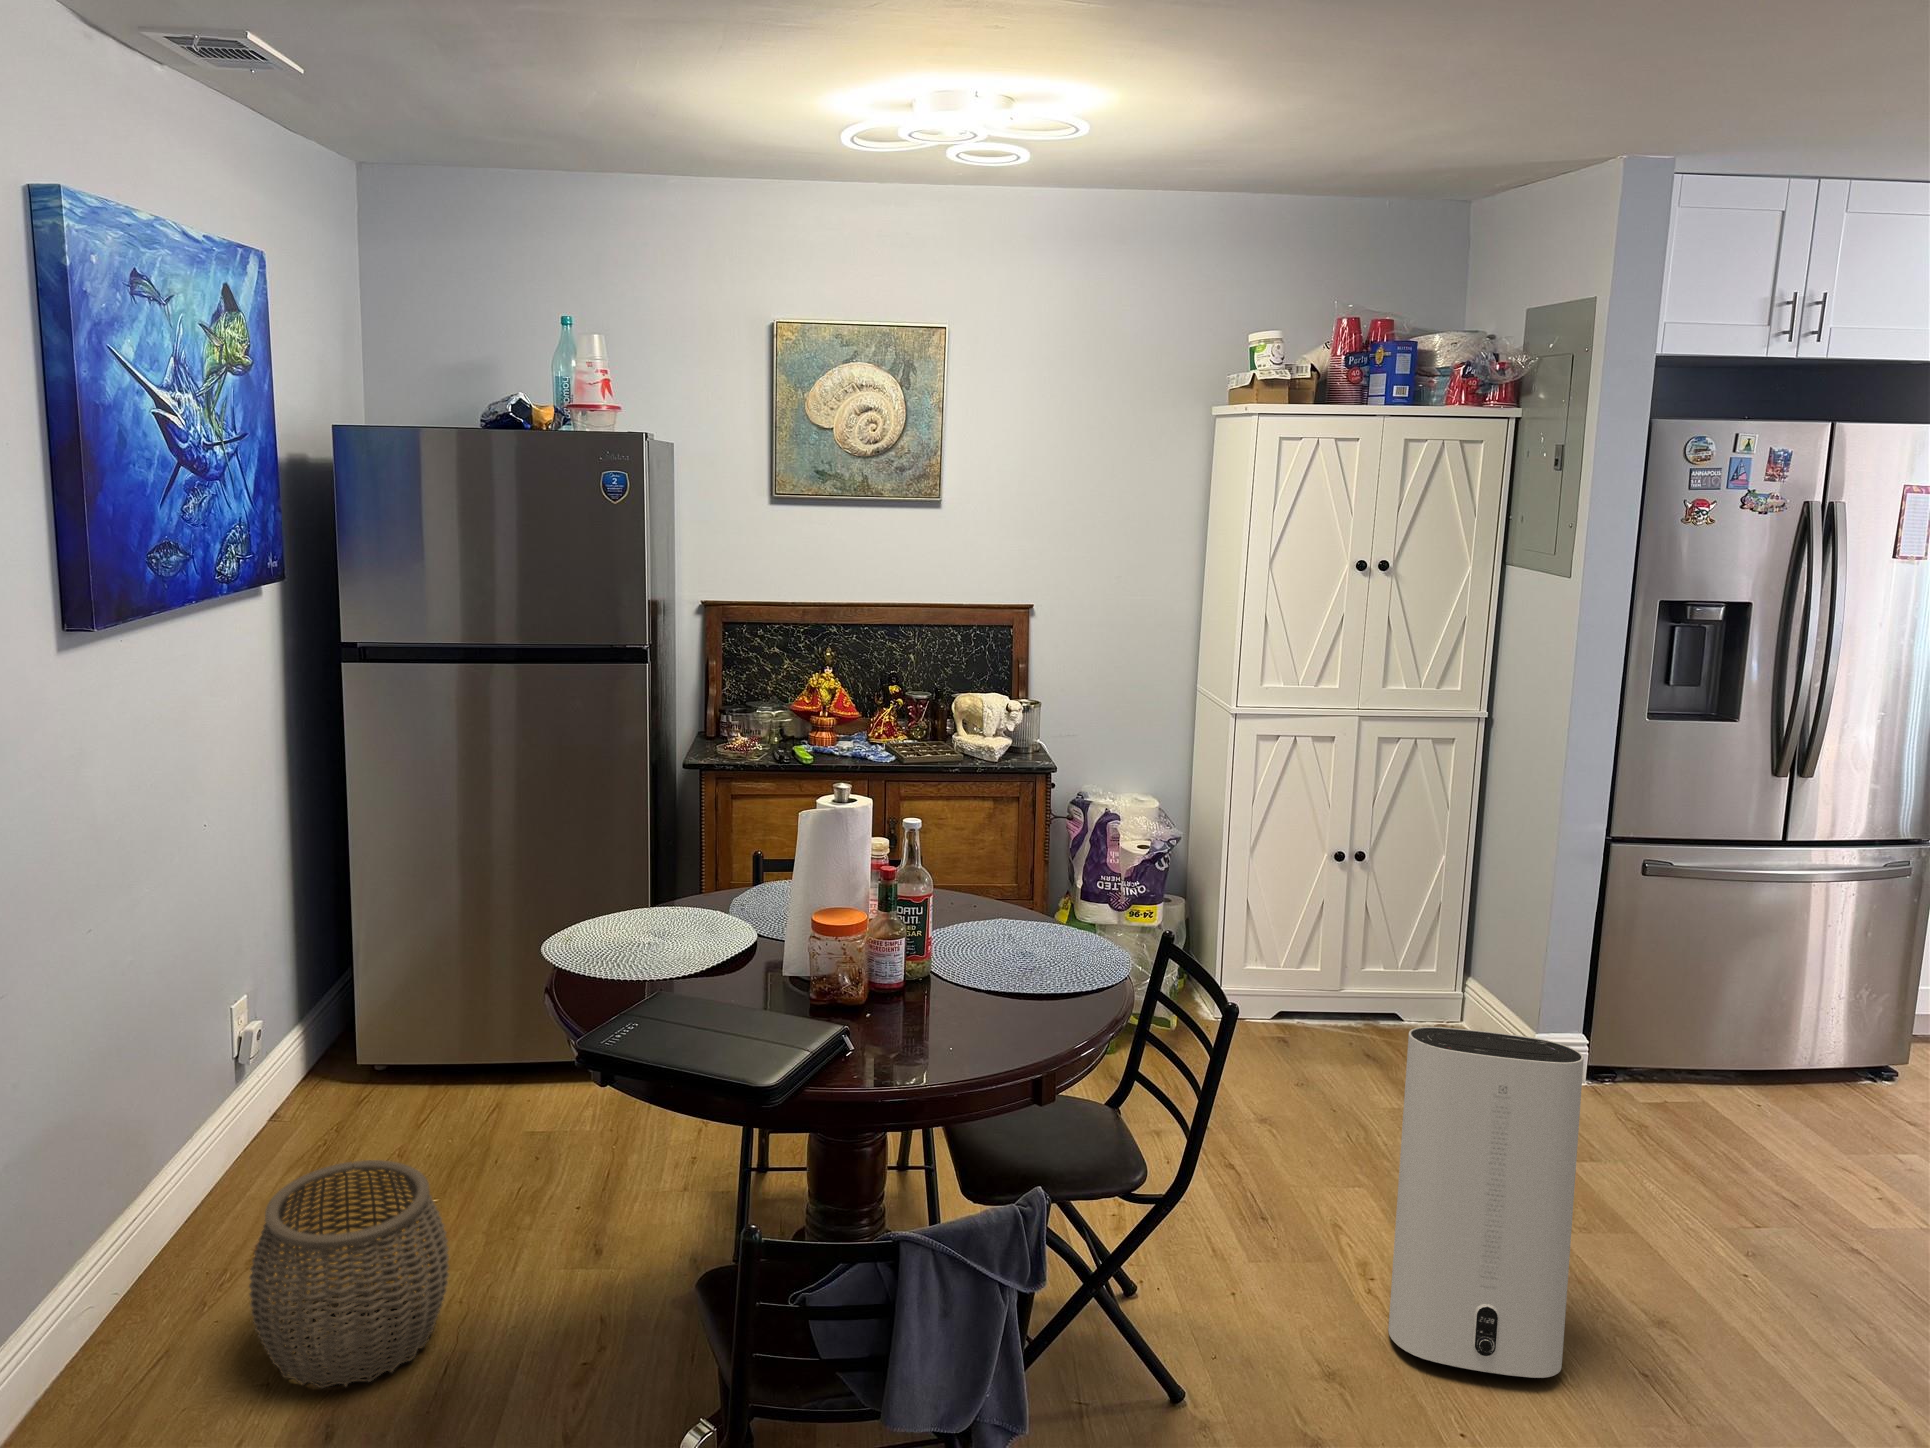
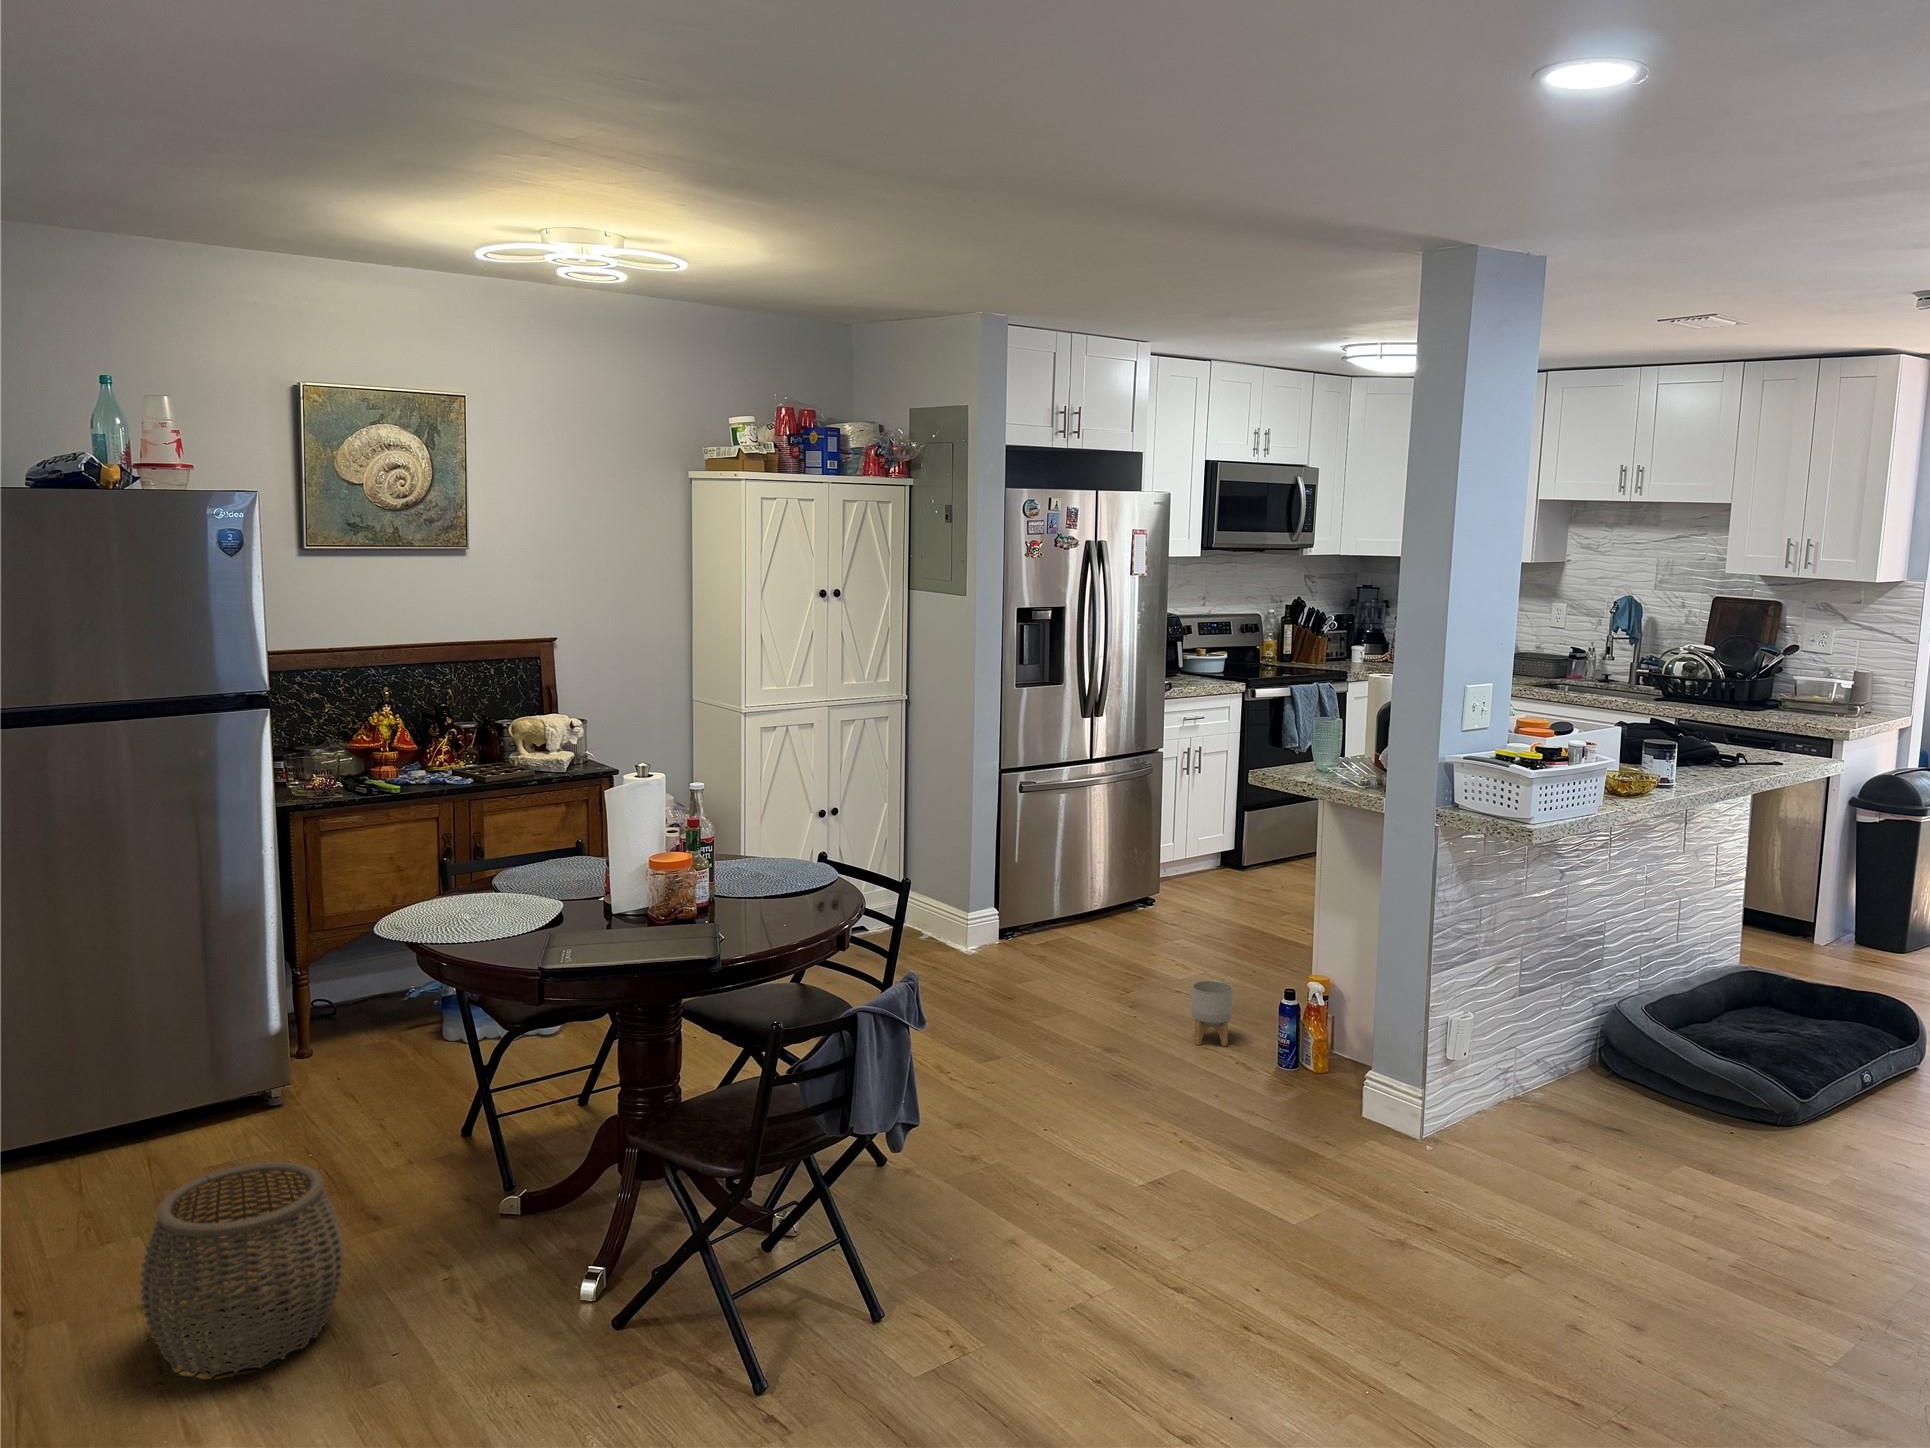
air purifier: present [1388,1027,1584,1378] -> none [990,869,1099,1082]
planter: none [1782,1285,1875,1417] -> present [1191,980,1233,1046]

